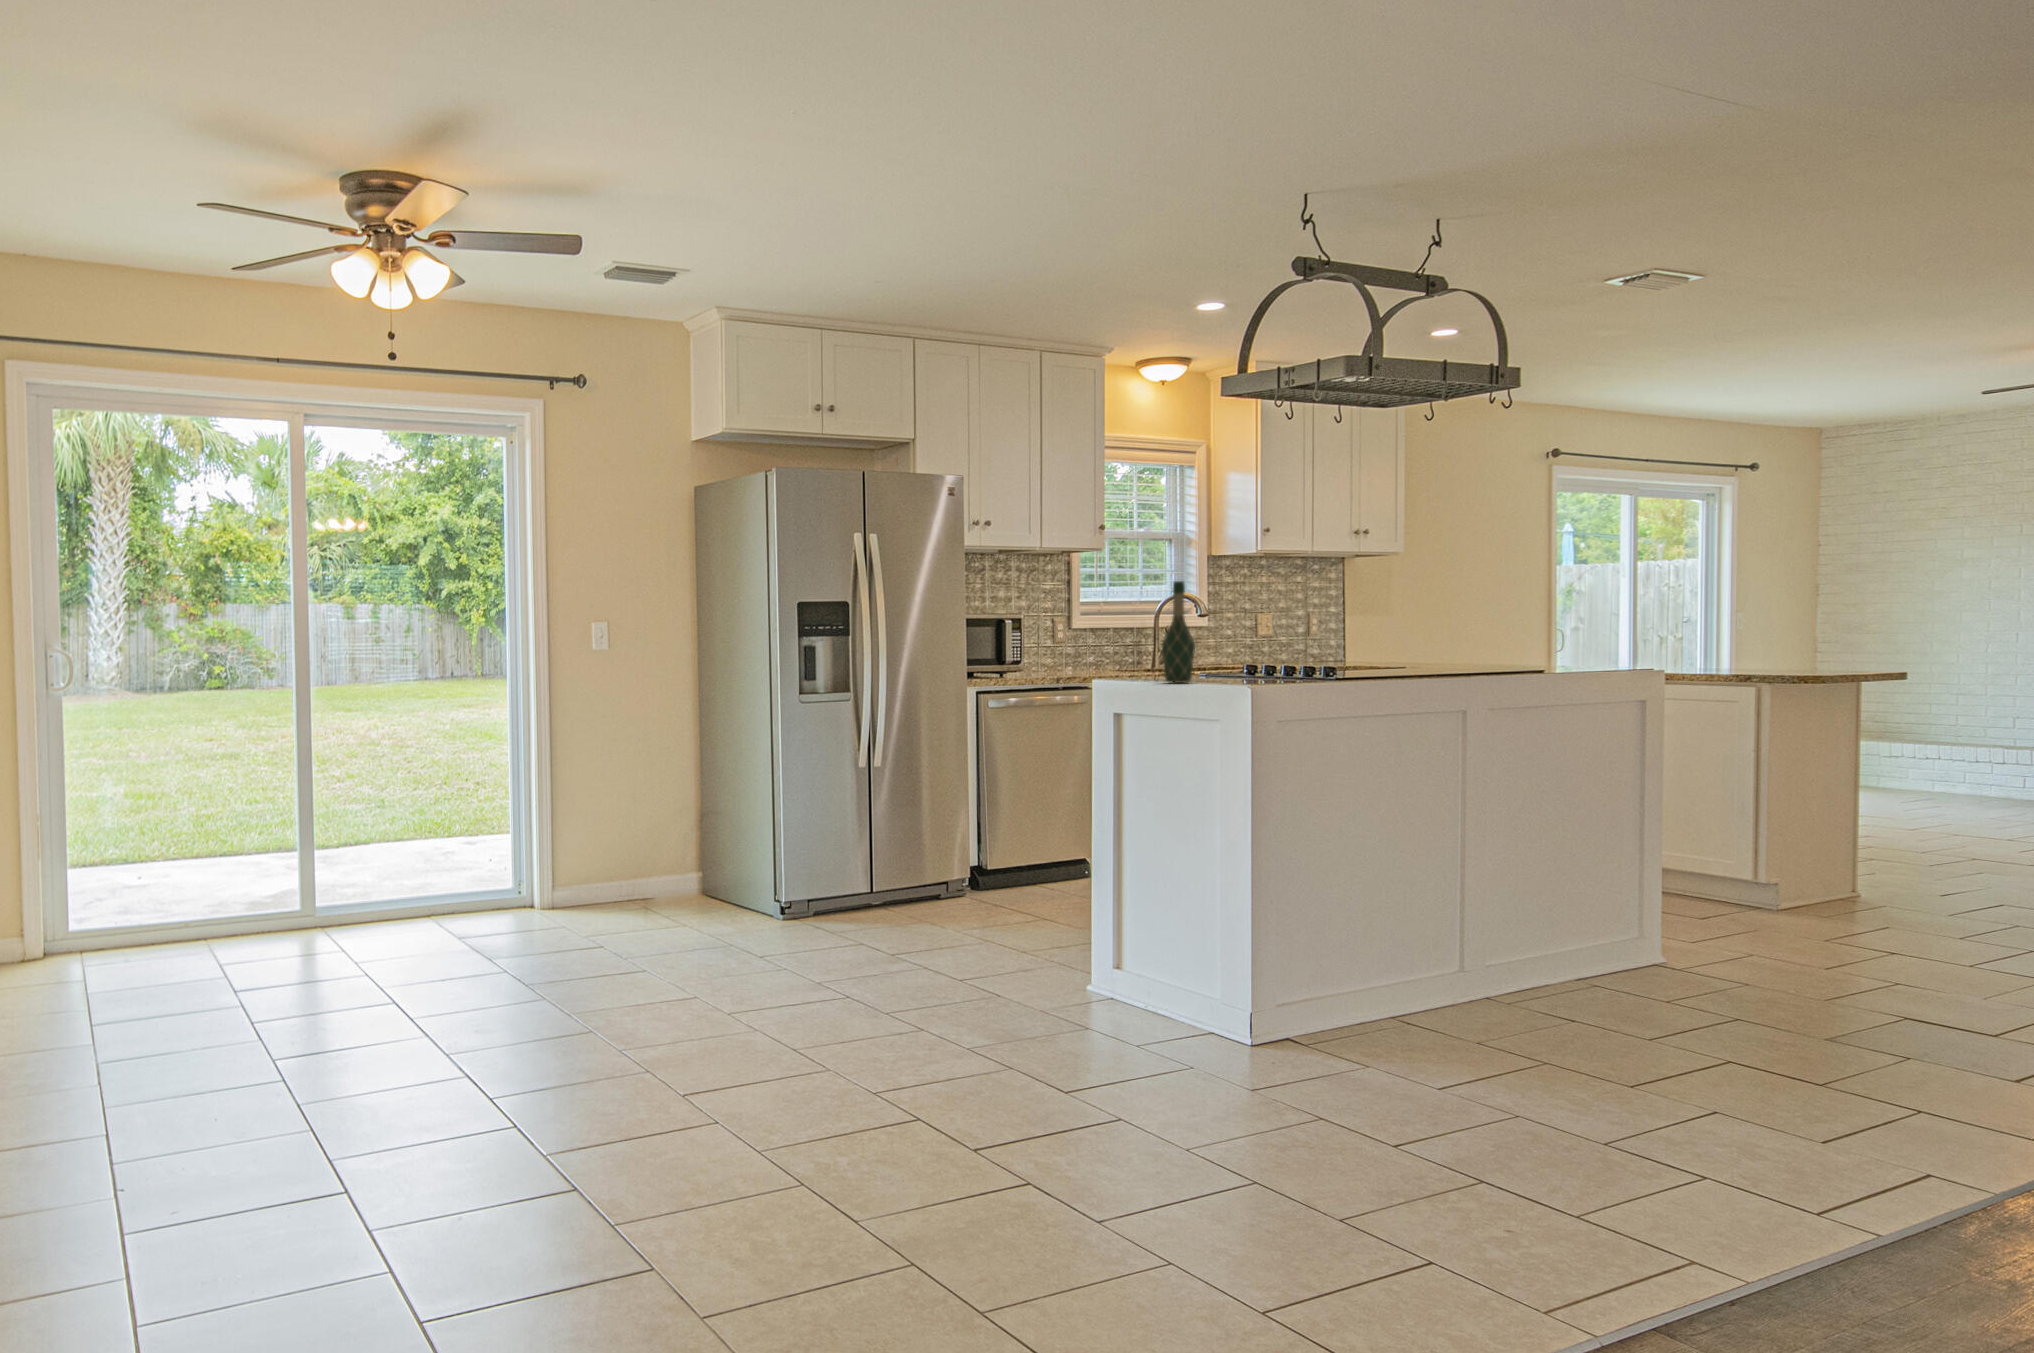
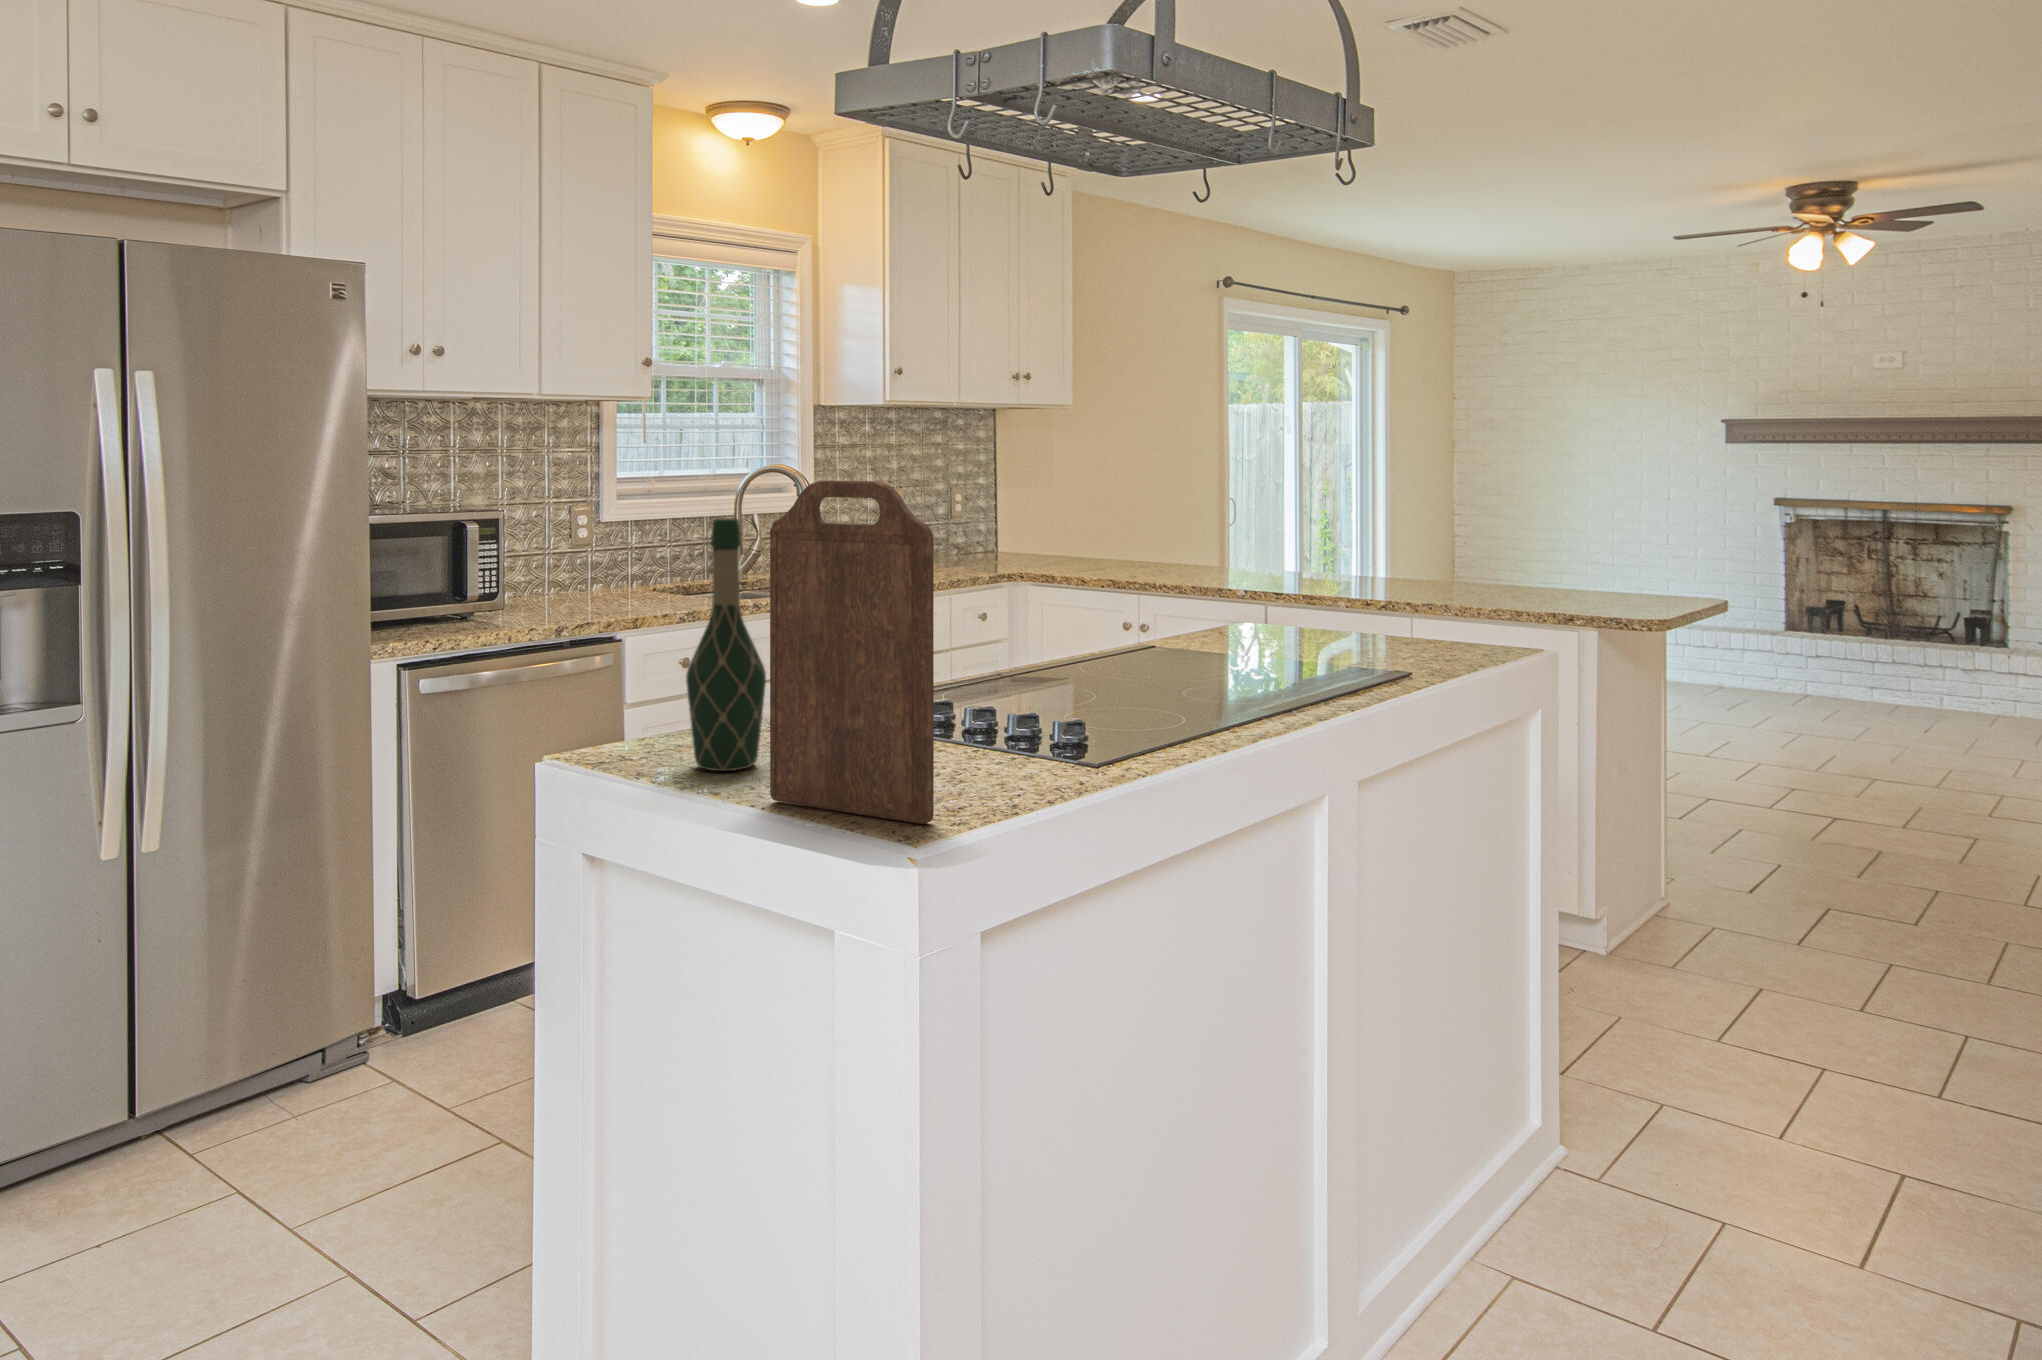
cutting board: none [1199,559,1265,686] -> present [770,480,934,824]

